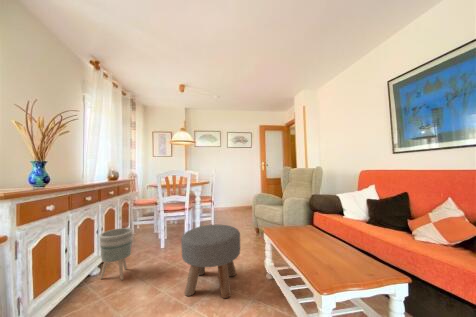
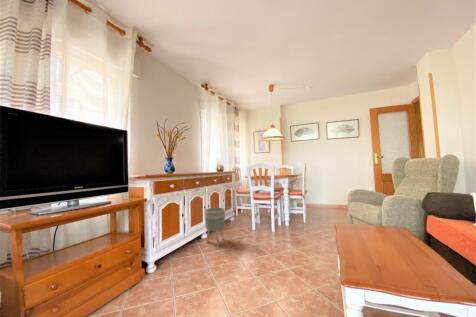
ottoman: present [181,225,240,298] -> none [253,213,309,281]

